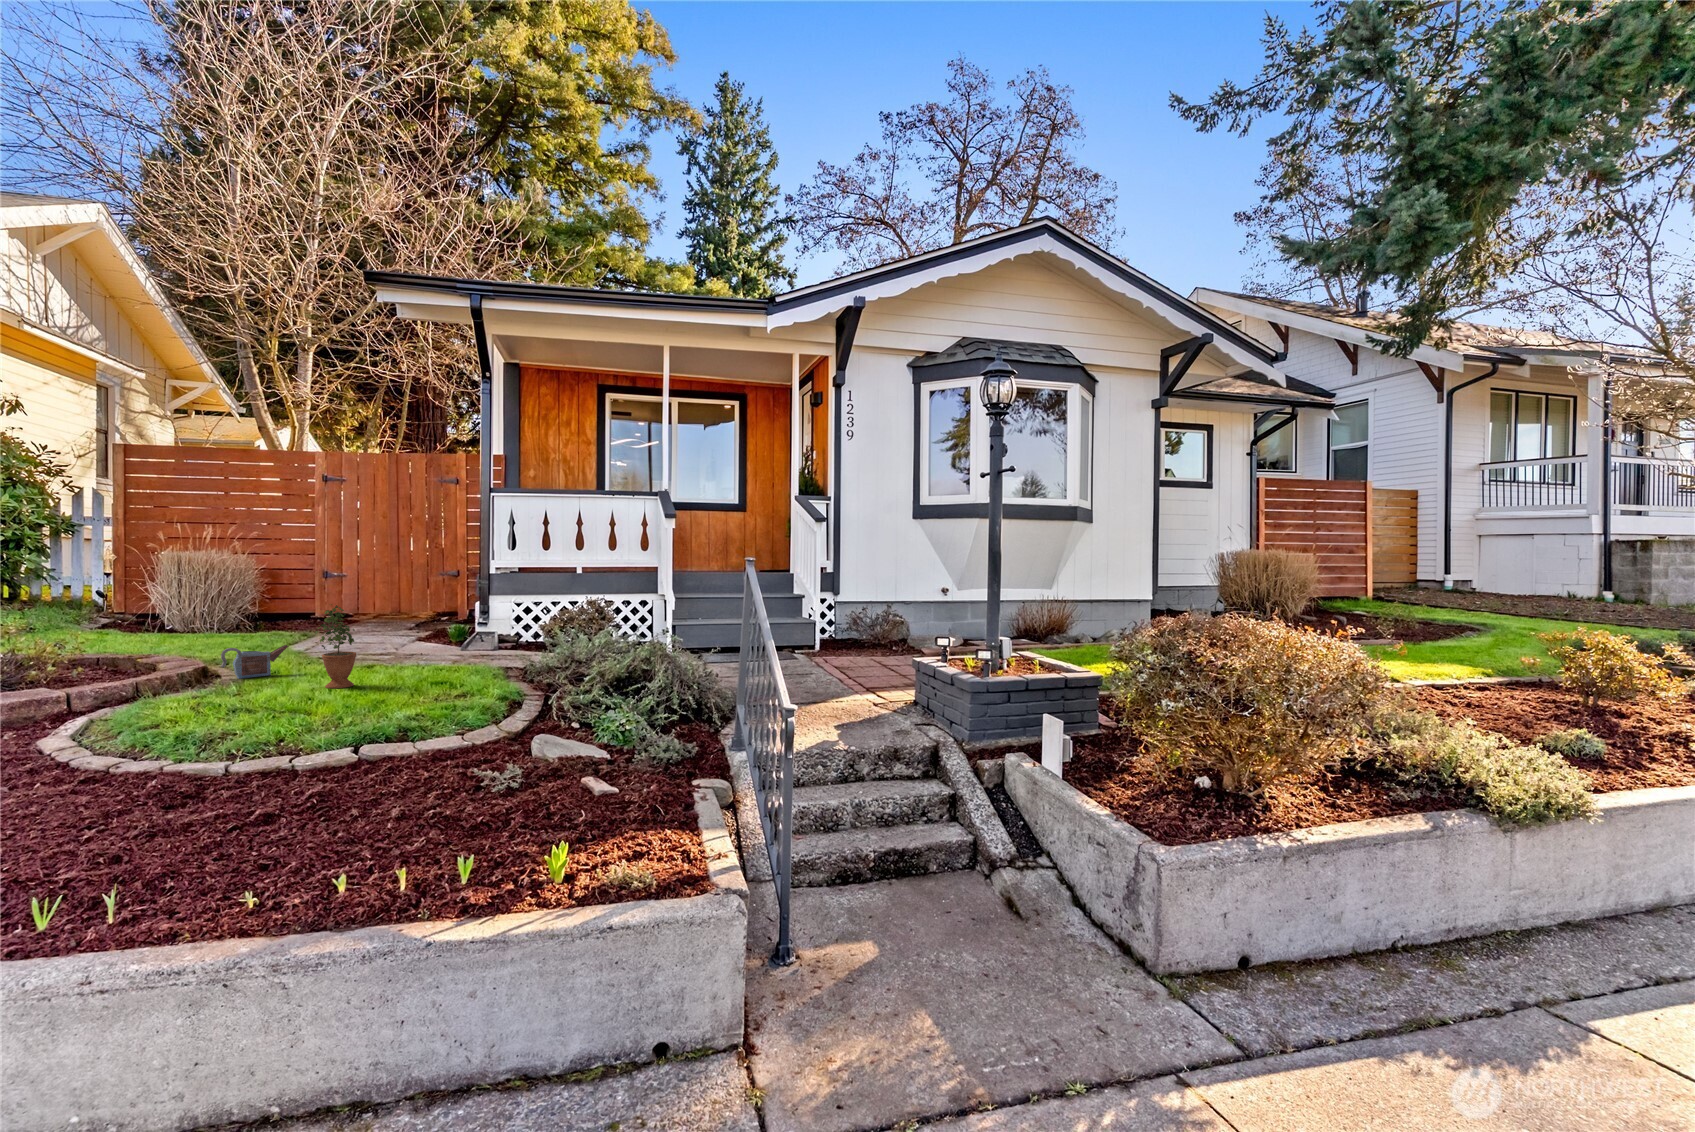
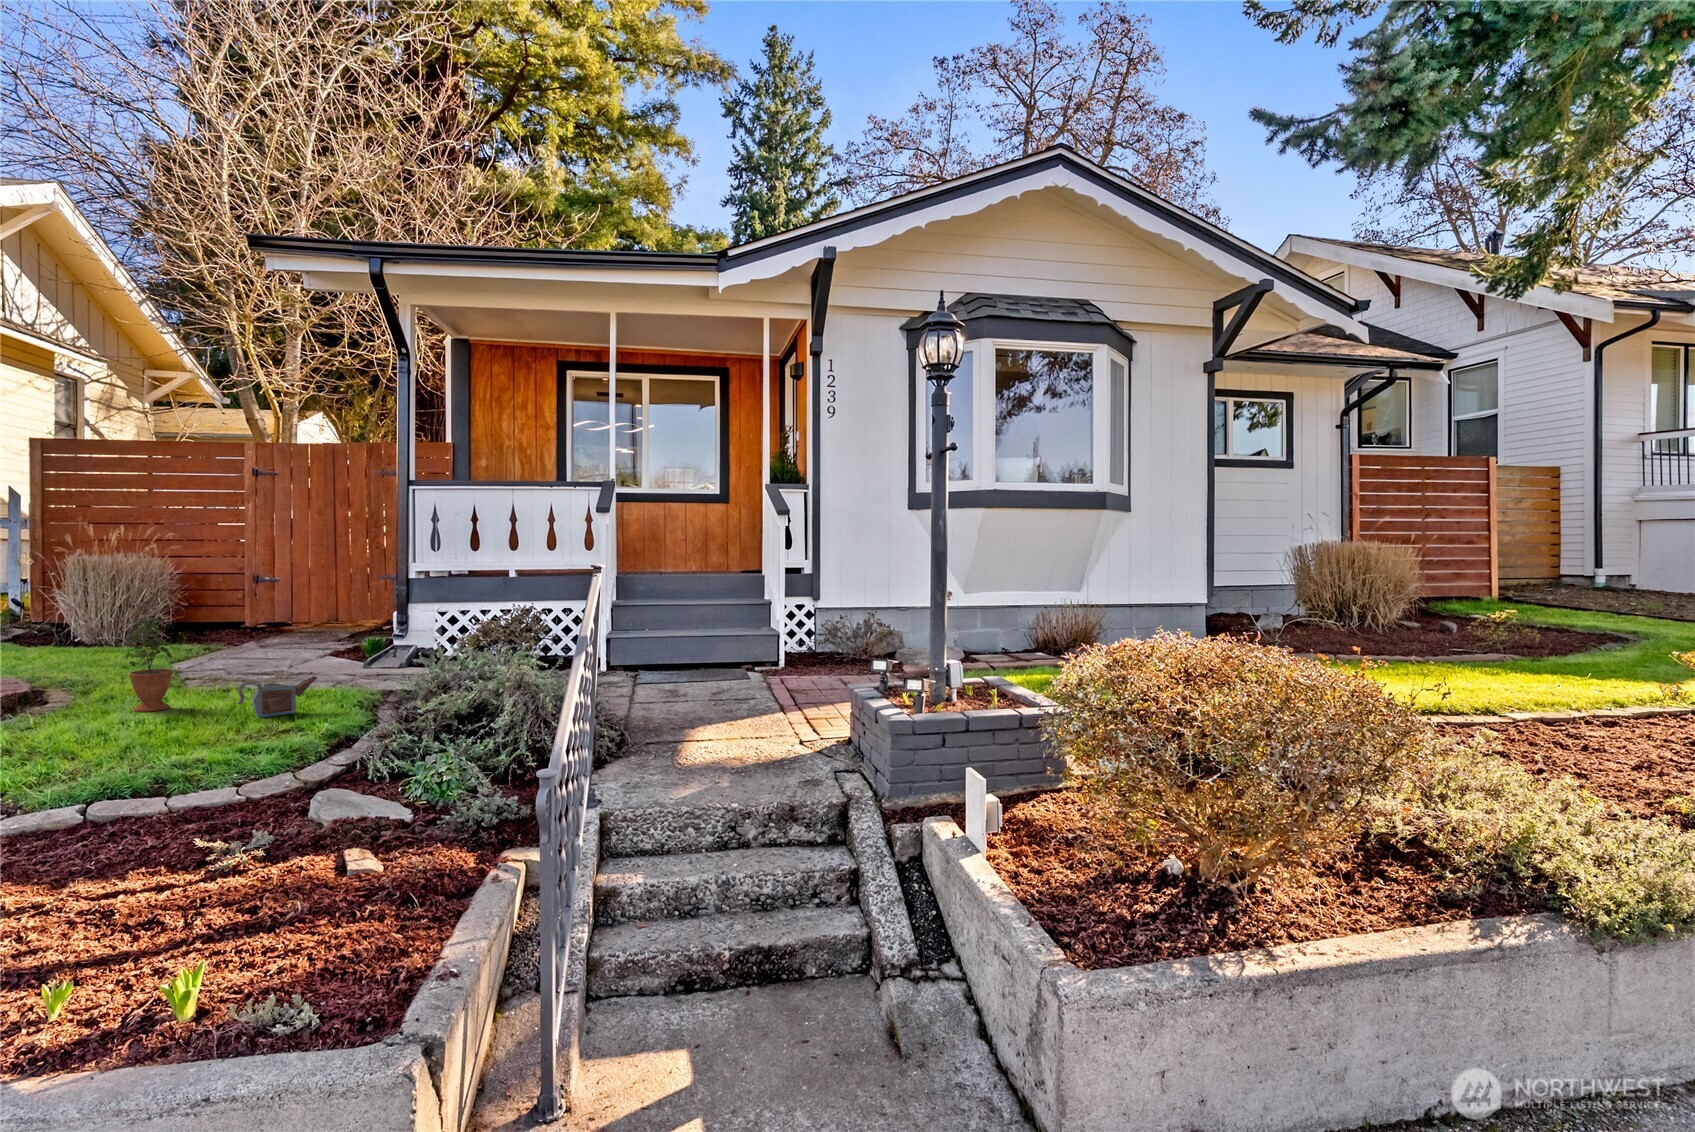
watering can: present [221,645,289,679] -> present [237,676,317,718]

